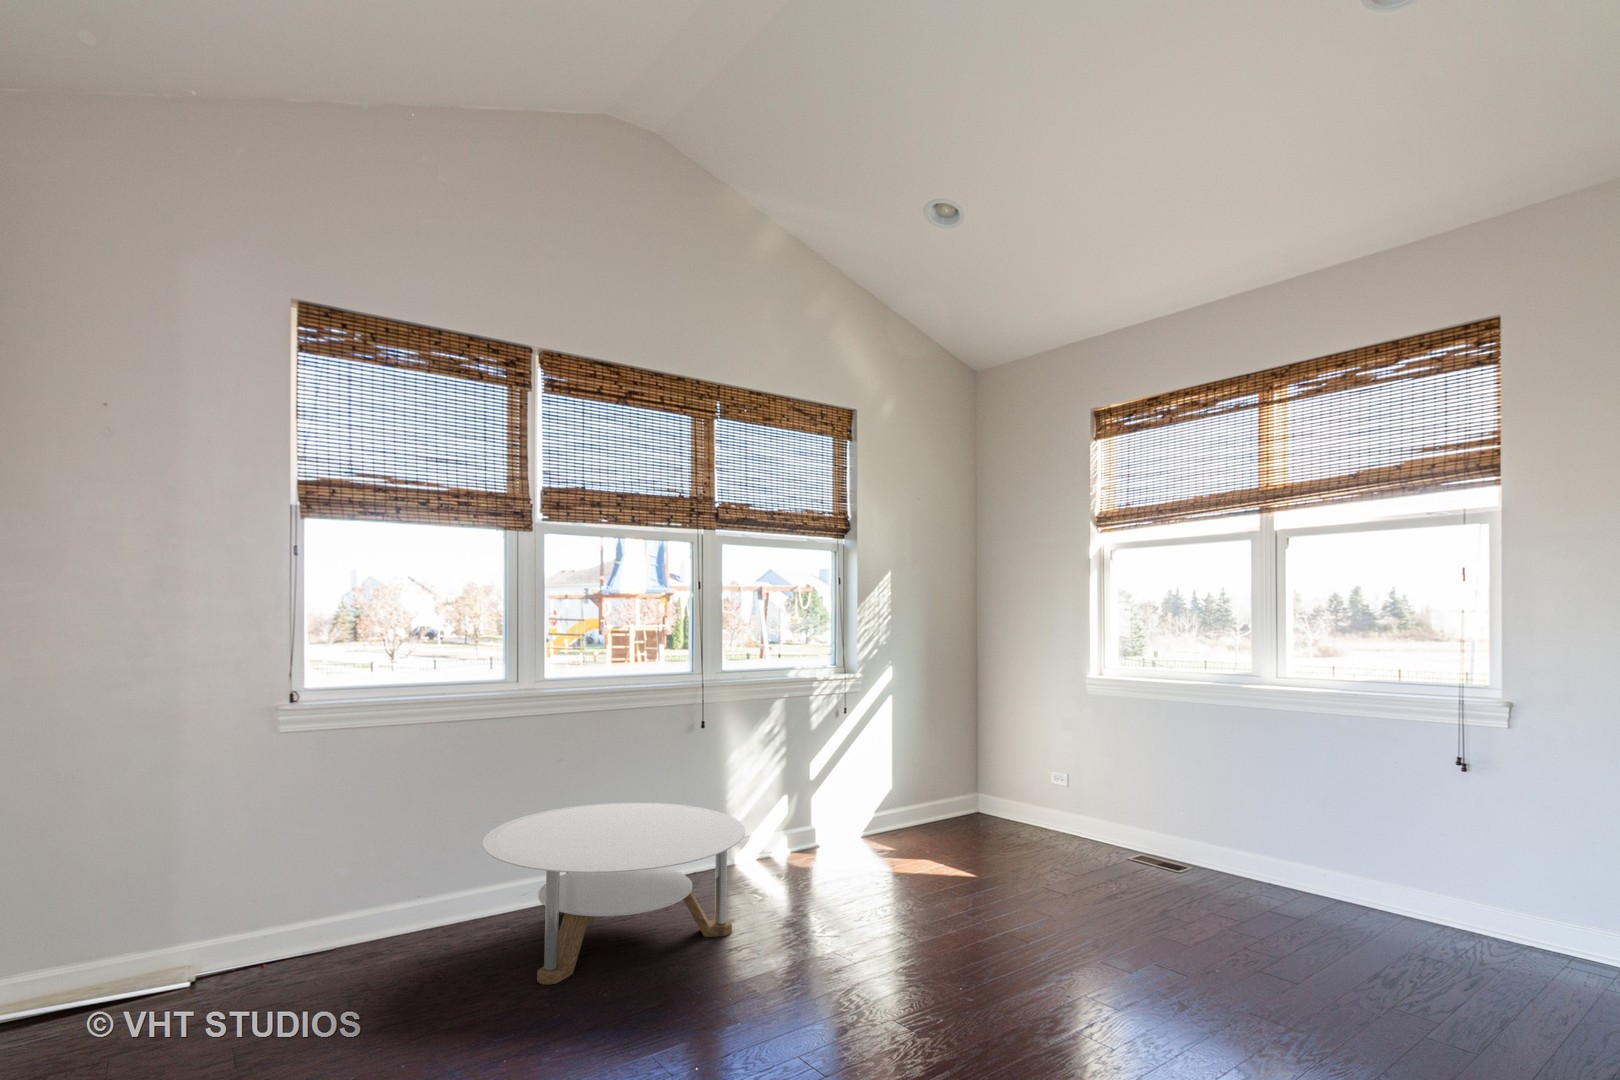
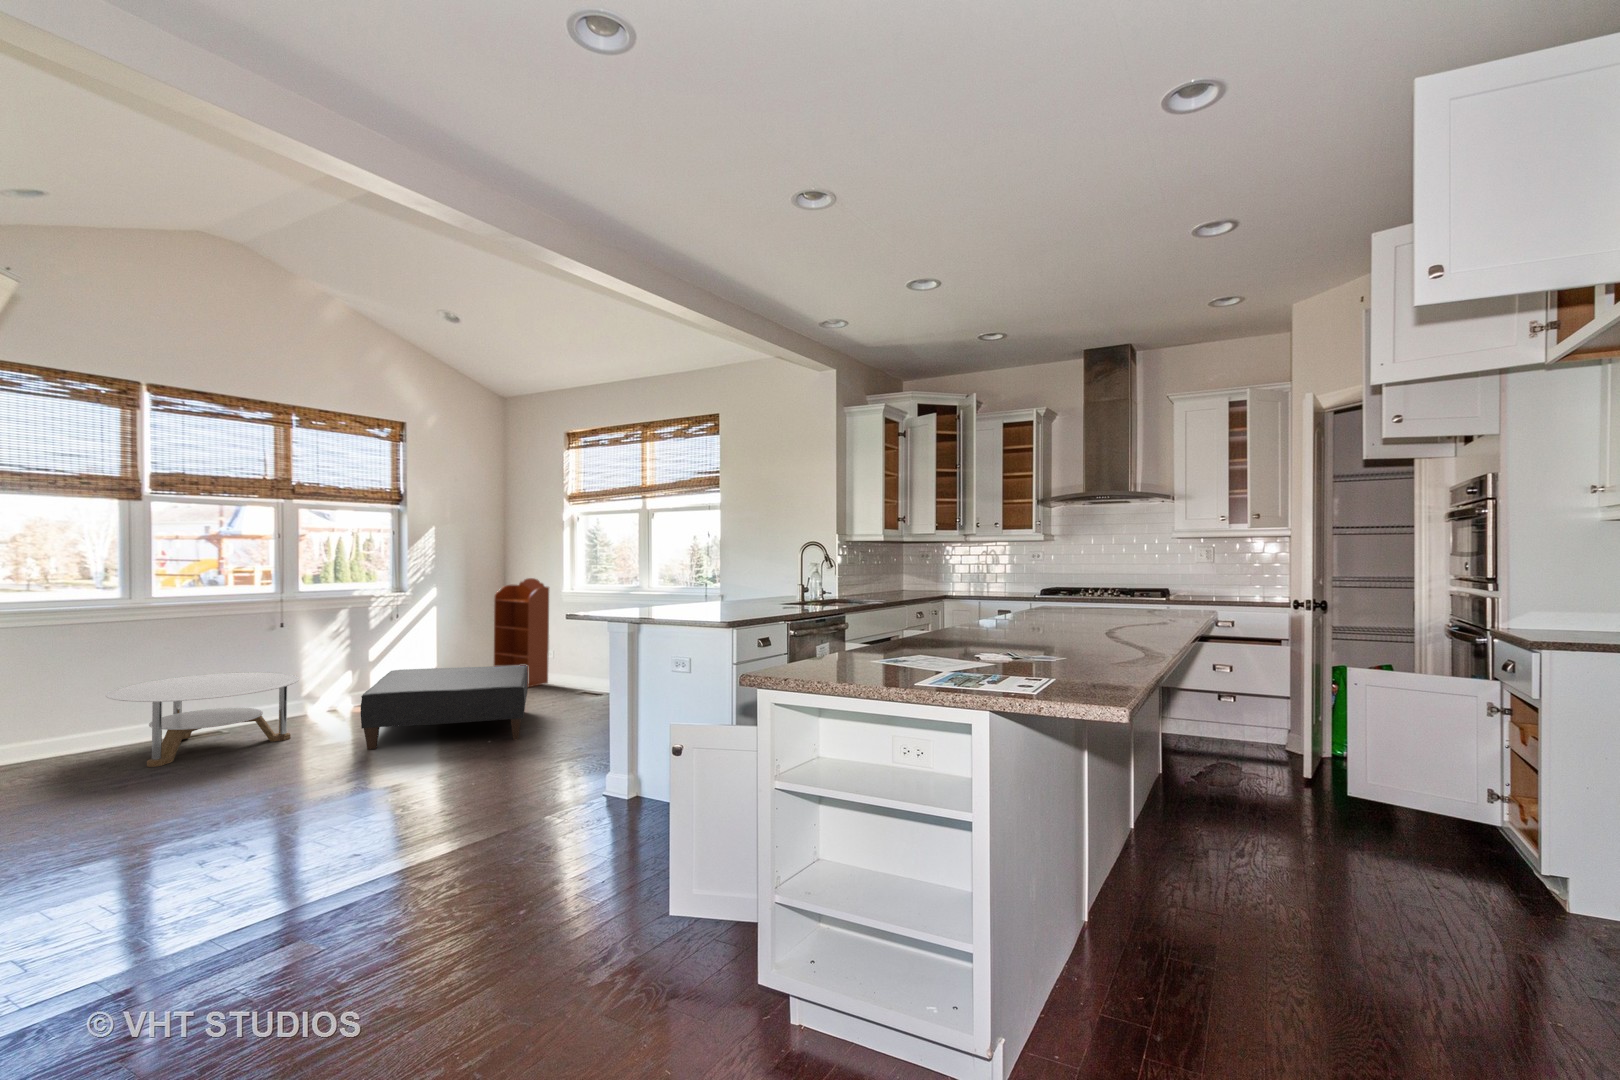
bookcase: none [971,653,1068,840] -> present [494,578,549,687]
ottoman: none [864,813,1163,998] -> present [361,665,528,749]

